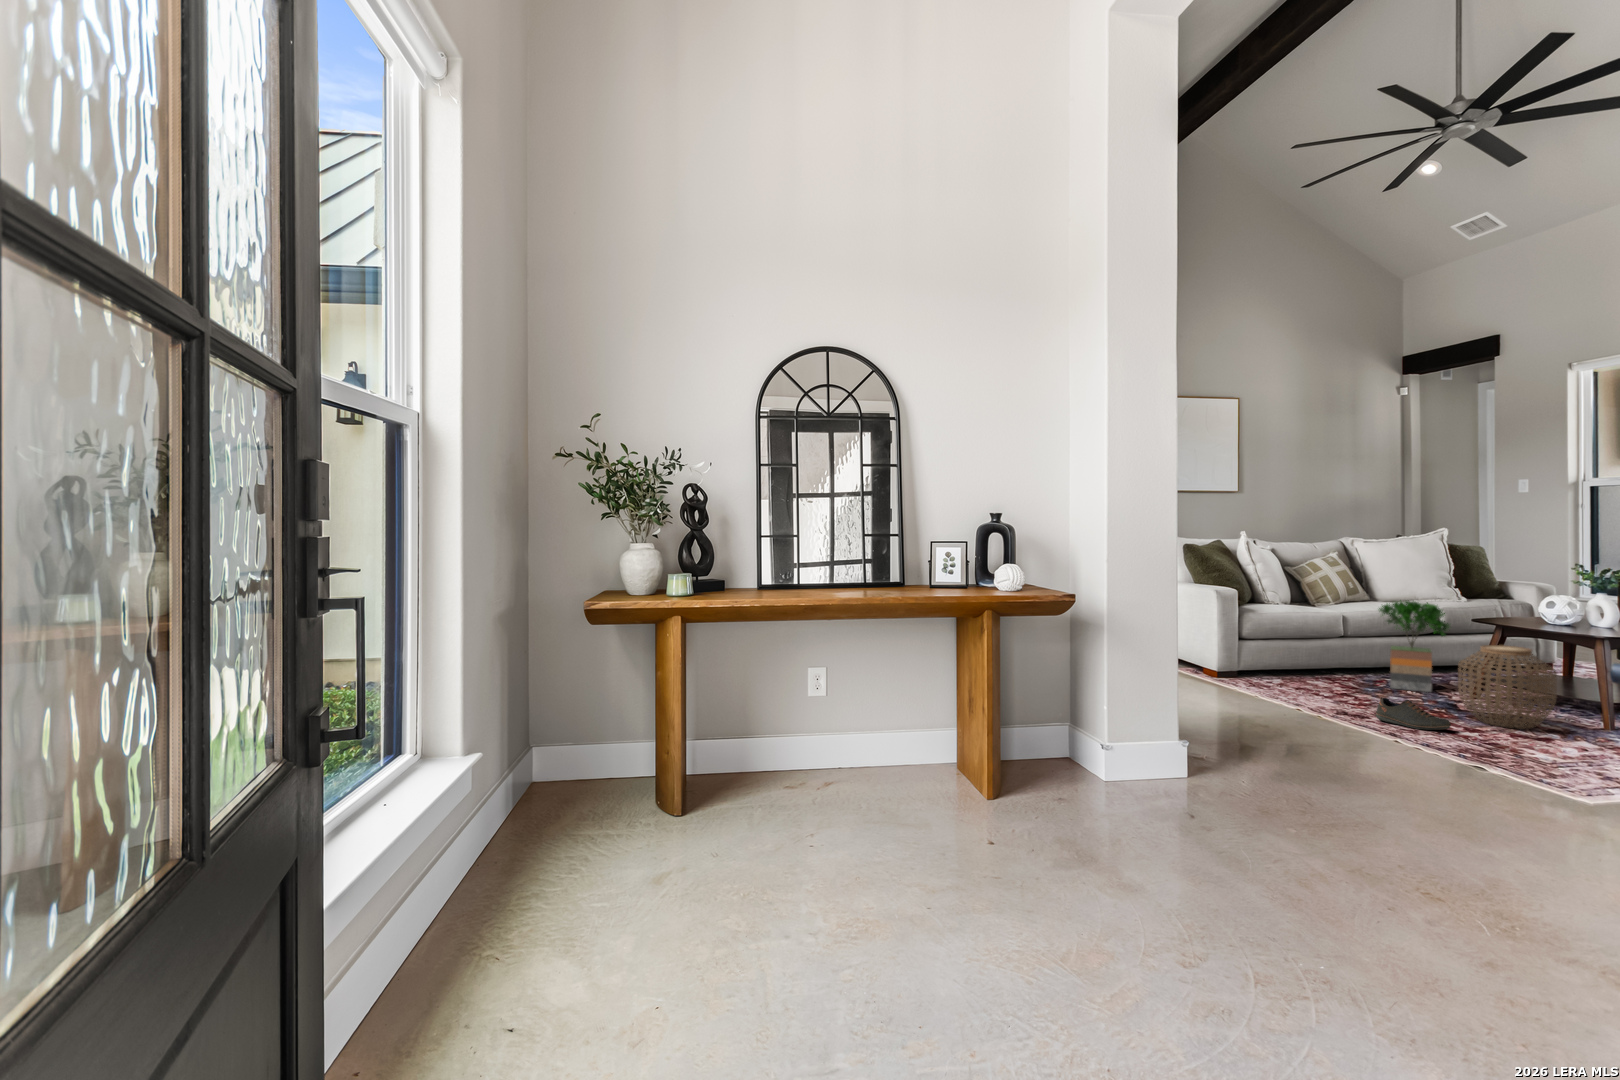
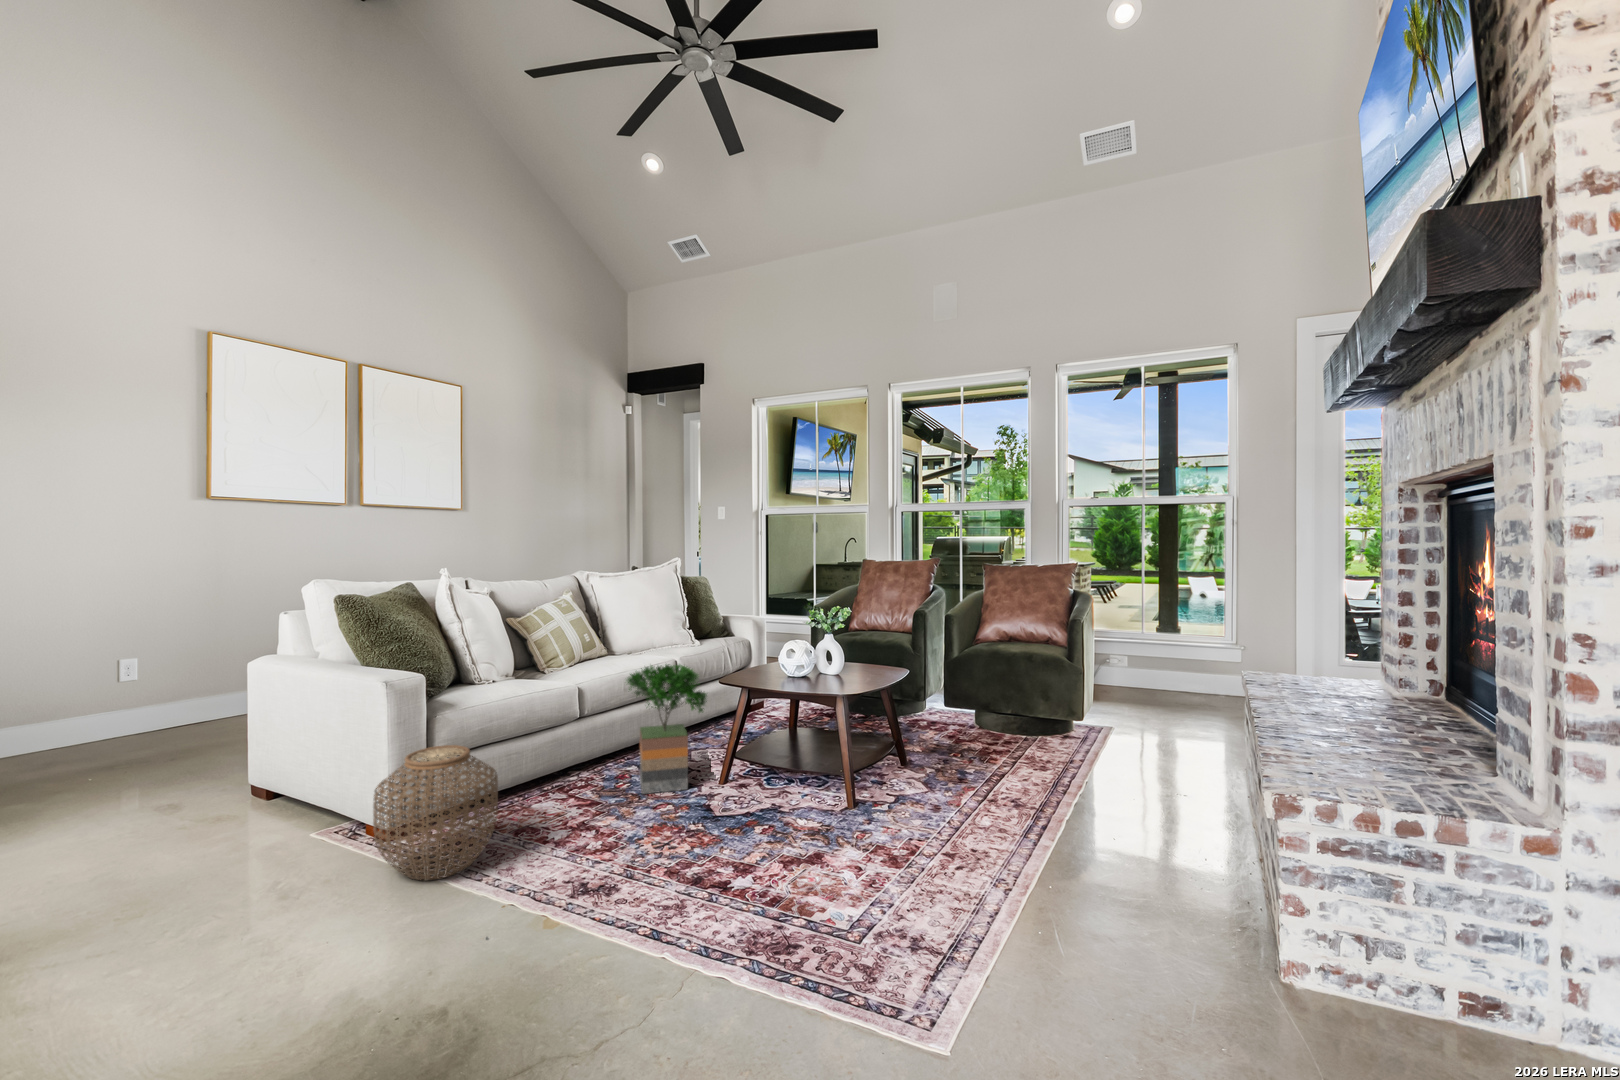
woven basket: present [1458,645,1557,729] -> present [373,745,498,880]
shoe: present [1376,697,1451,730] -> none [645,874,751,932]

